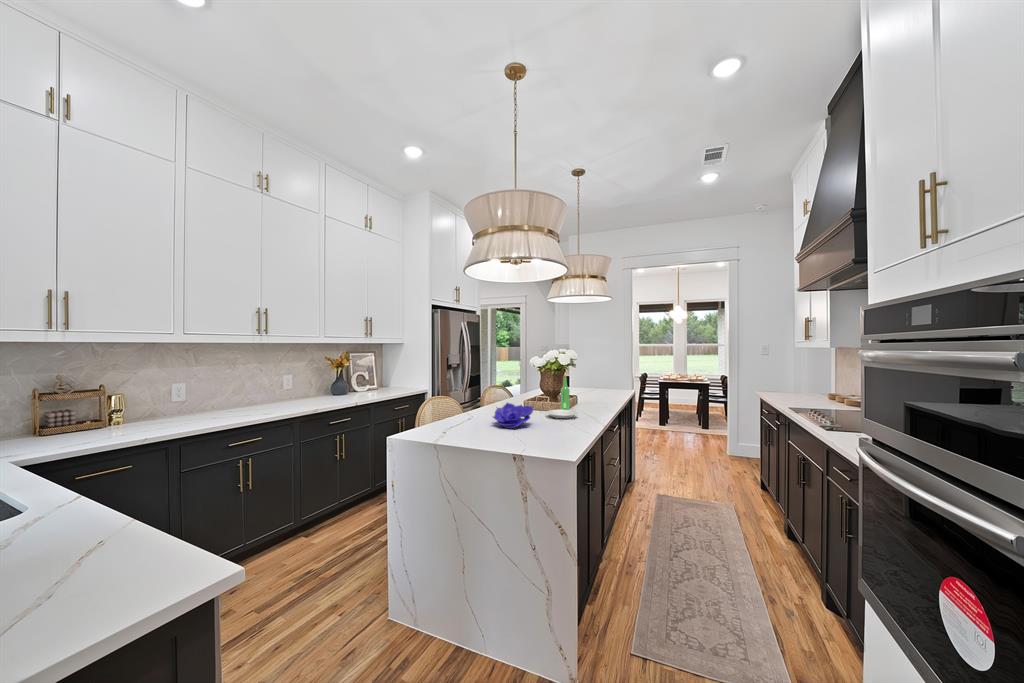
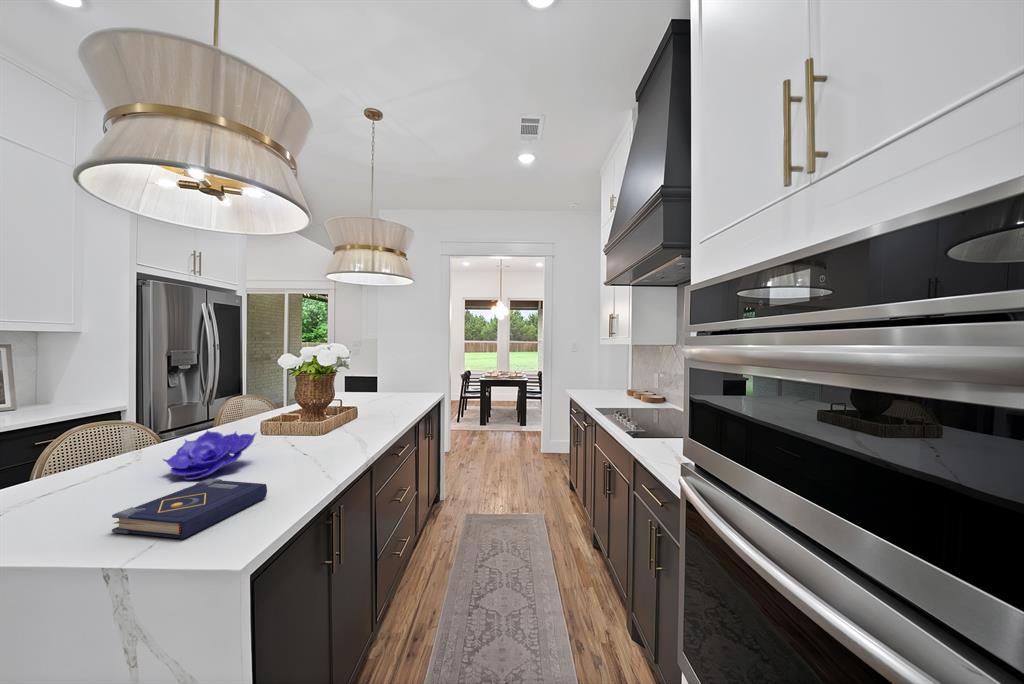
plate: present [546,375,578,418] -> none [292,381,343,446]
book: none [499,426,558,450] -> present [112,479,267,539]

